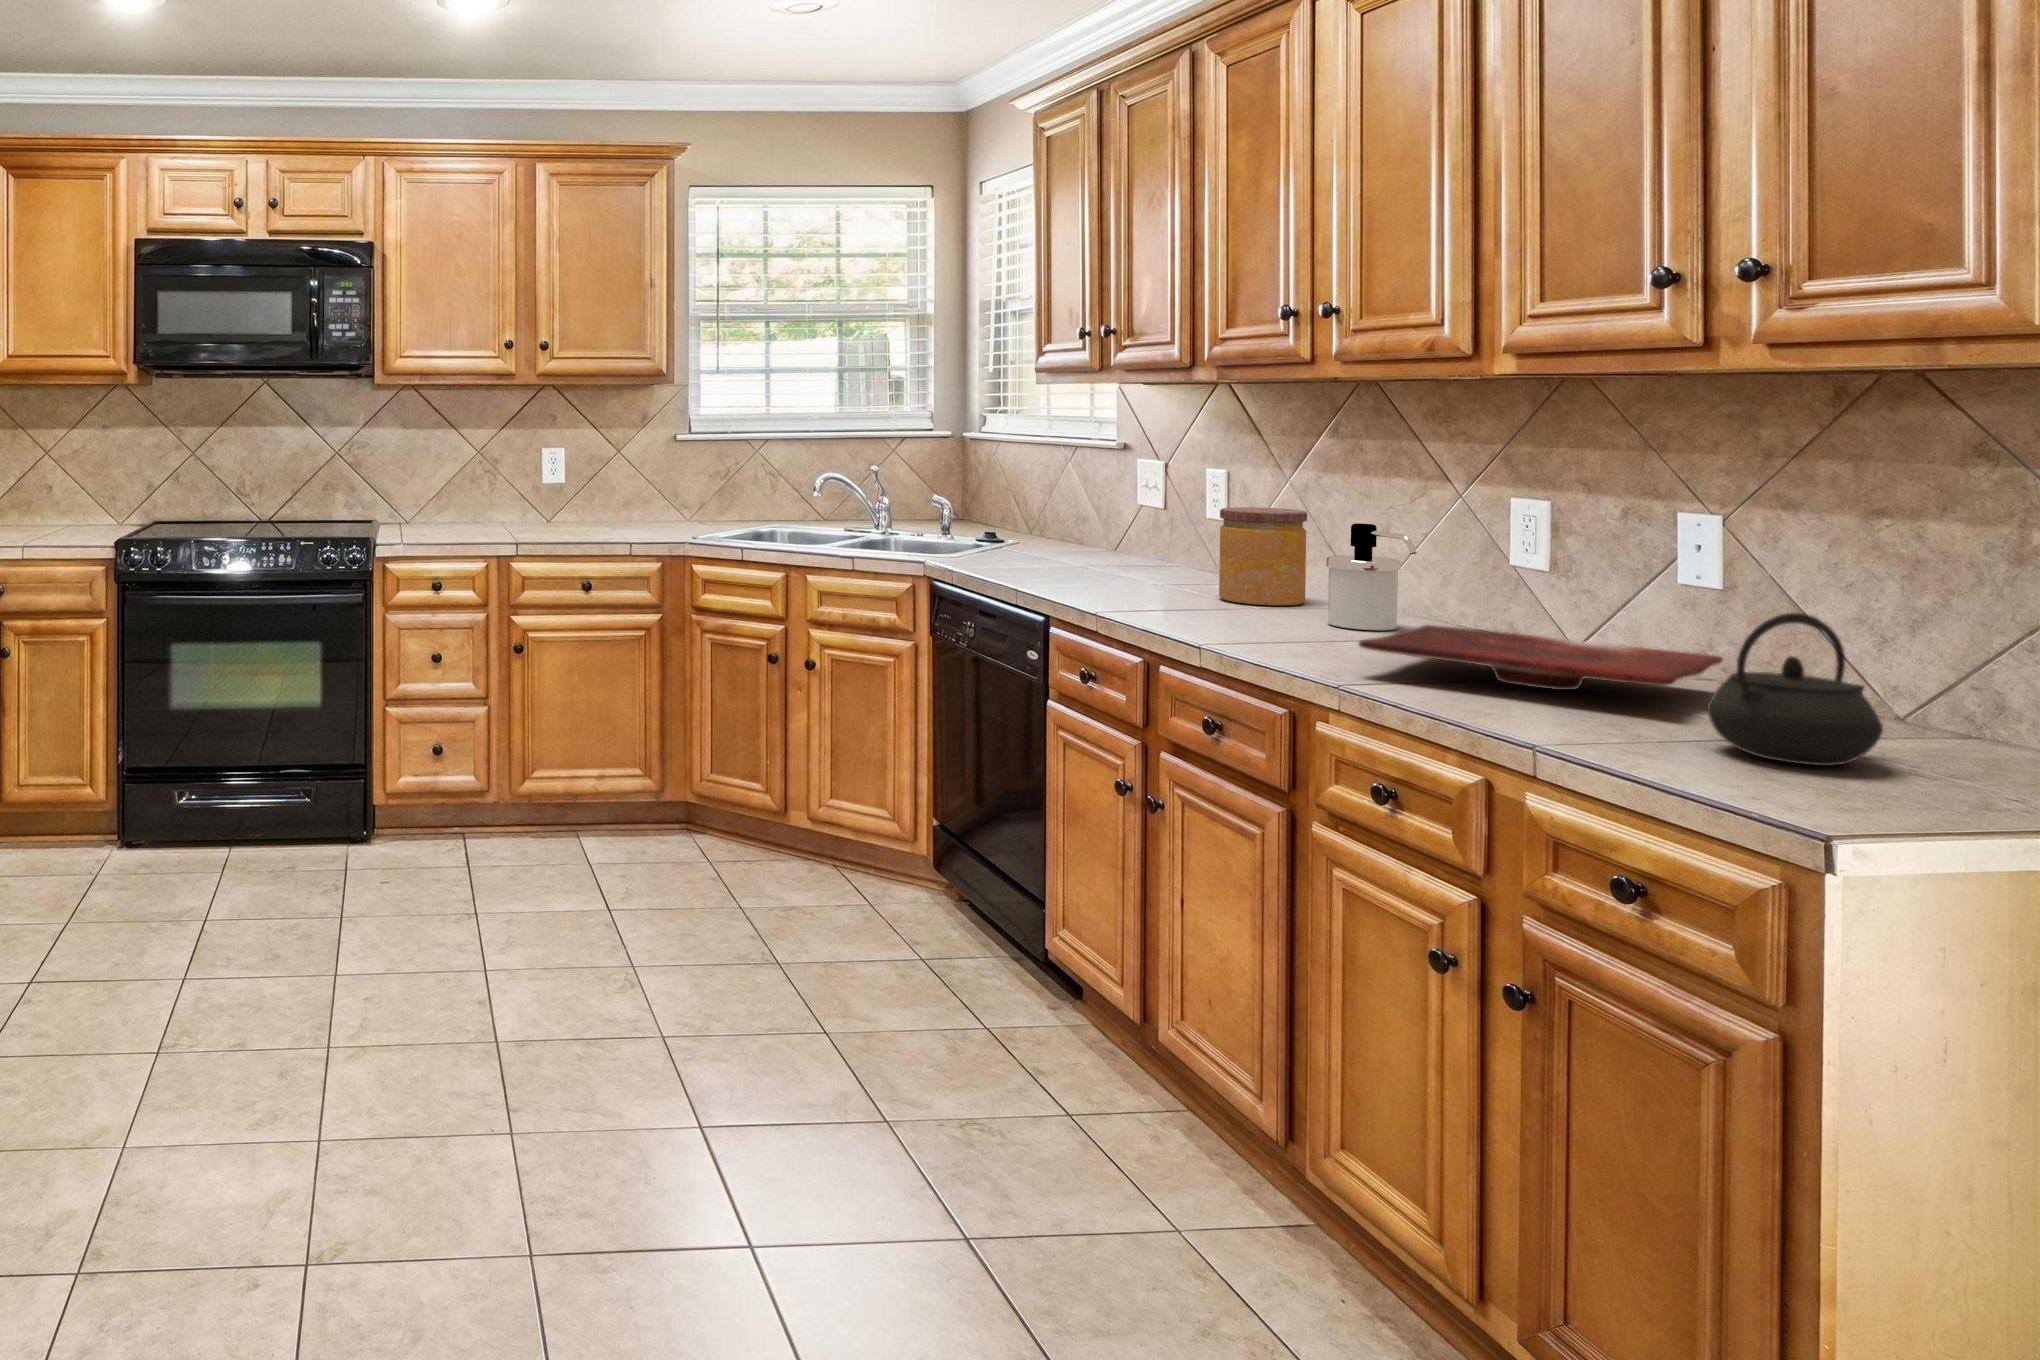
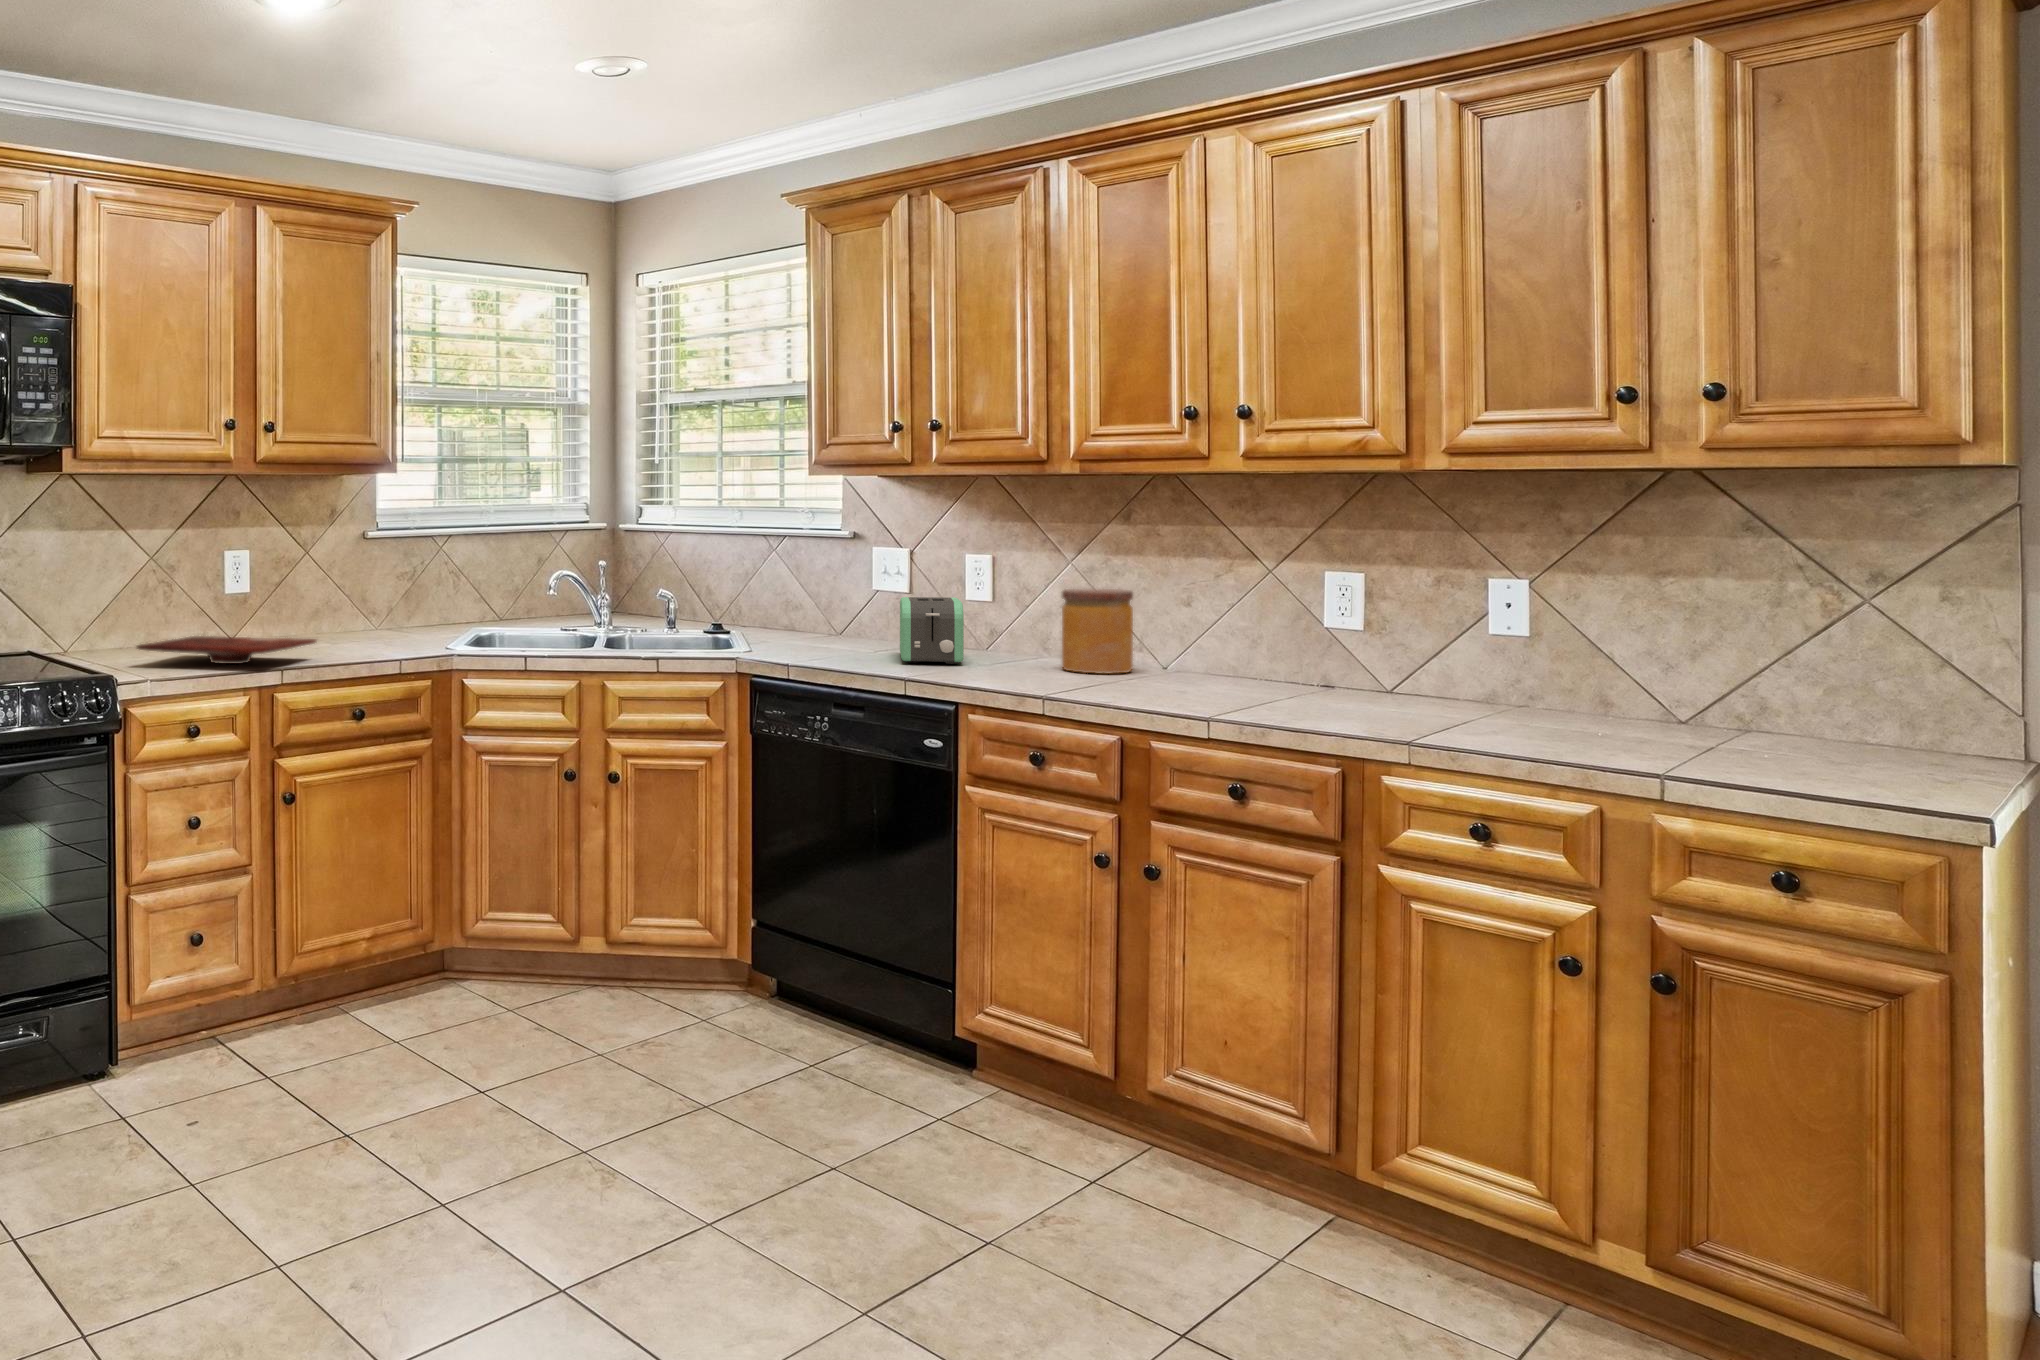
toaster: none [1064,510,1171,583] -> present [900,597,964,664]
soap dispenser: present [1326,523,1417,630] -> none [1200,597,1290,686]
kettle: present [1707,613,1883,766] -> none [1689,642,1809,749]
cutting board: present [1359,625,1723,690] -> present [137,636,316,664]

